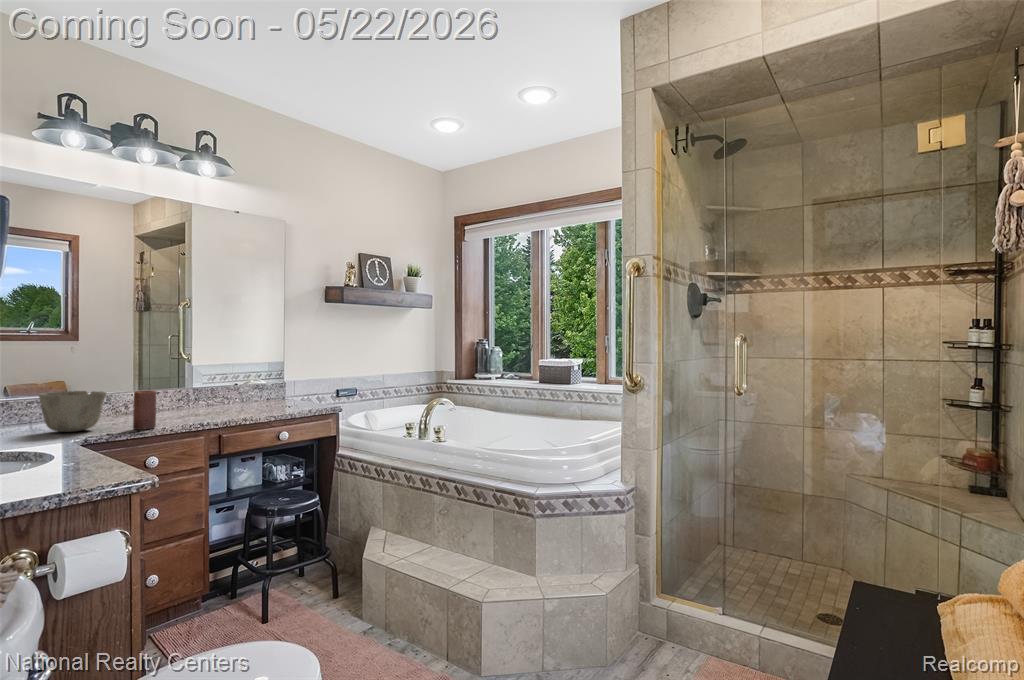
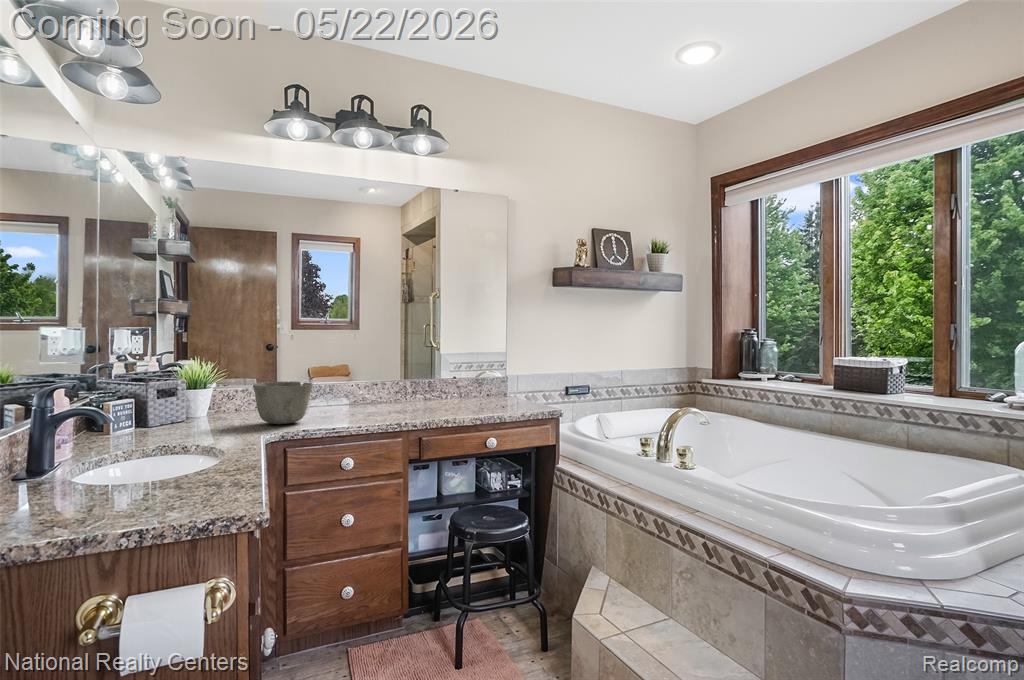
candle: present [133,390,156,430] -> none [332,384,353,427]

